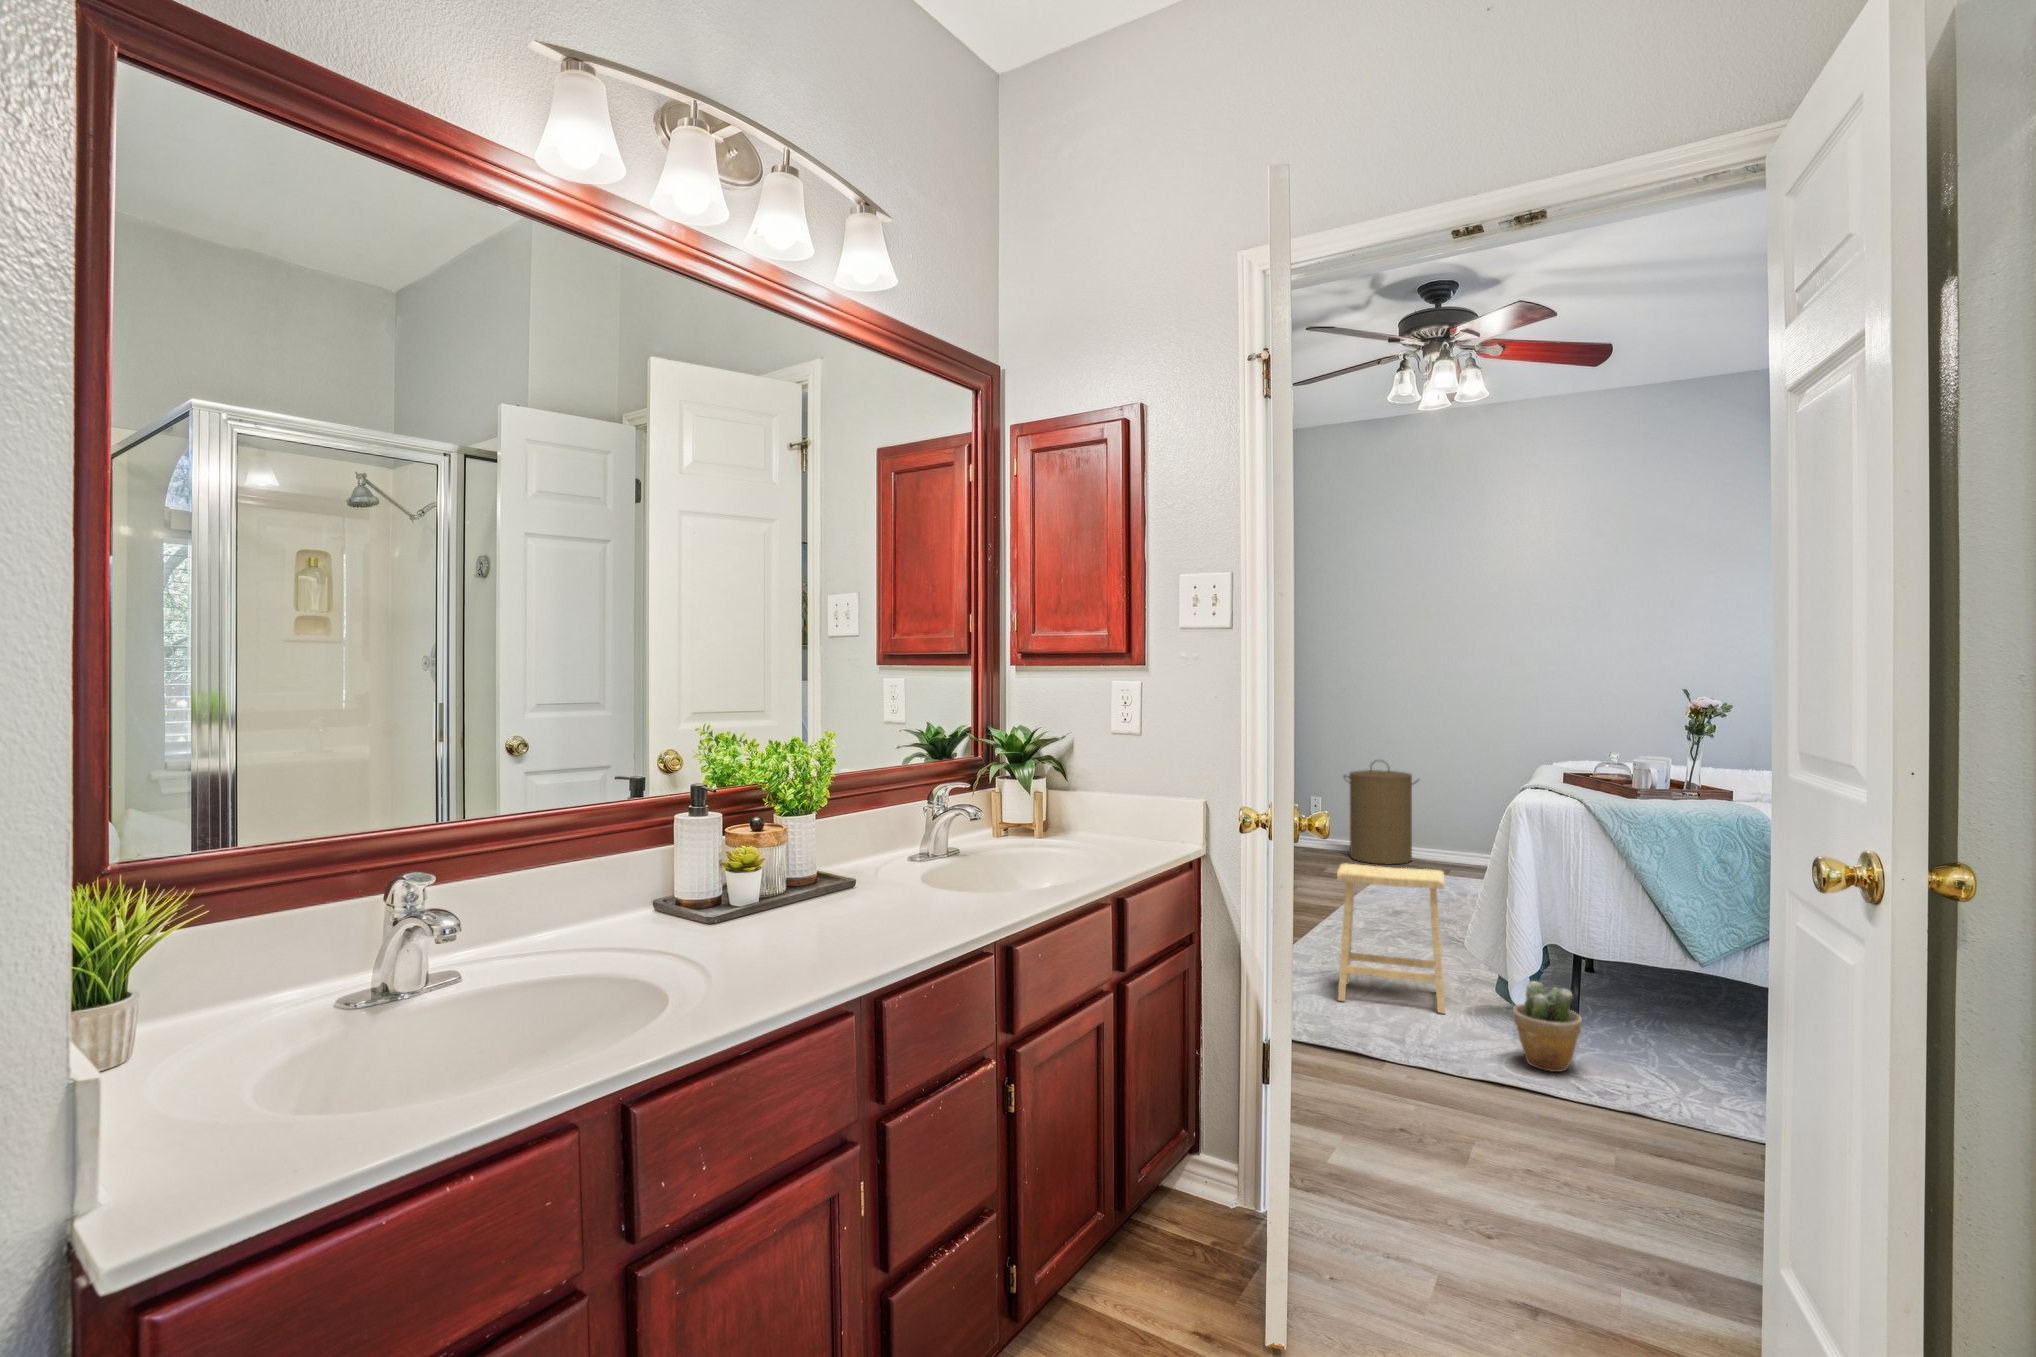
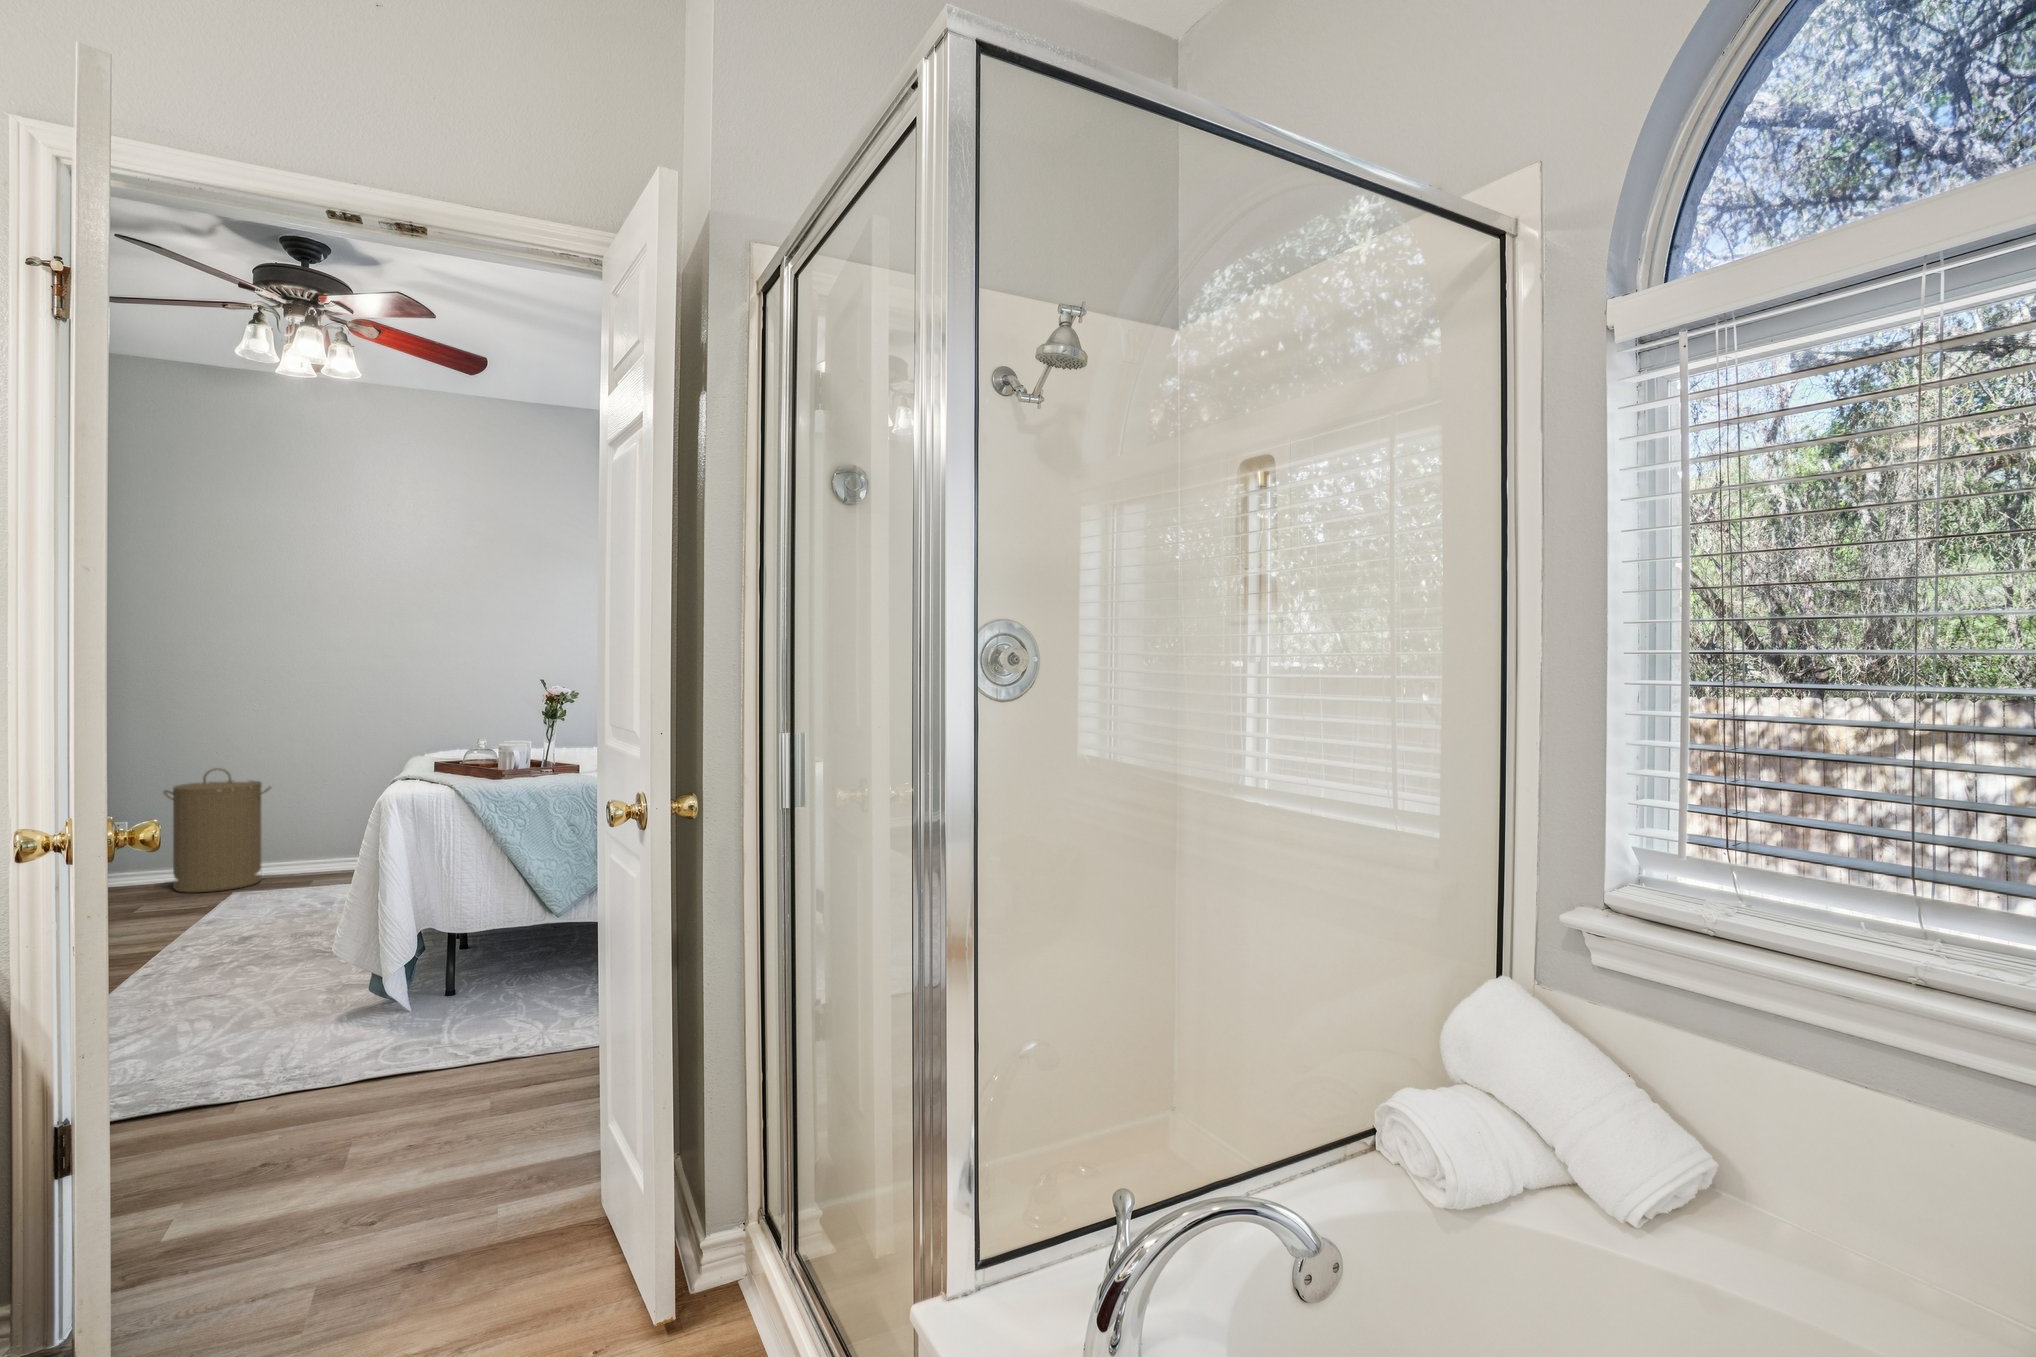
footstool: present [1337,864,1445,1013] -> none [166,877,311,1053]
potted plant: present [1513,981,1582,1072] -> none [388,964,456,1050]

